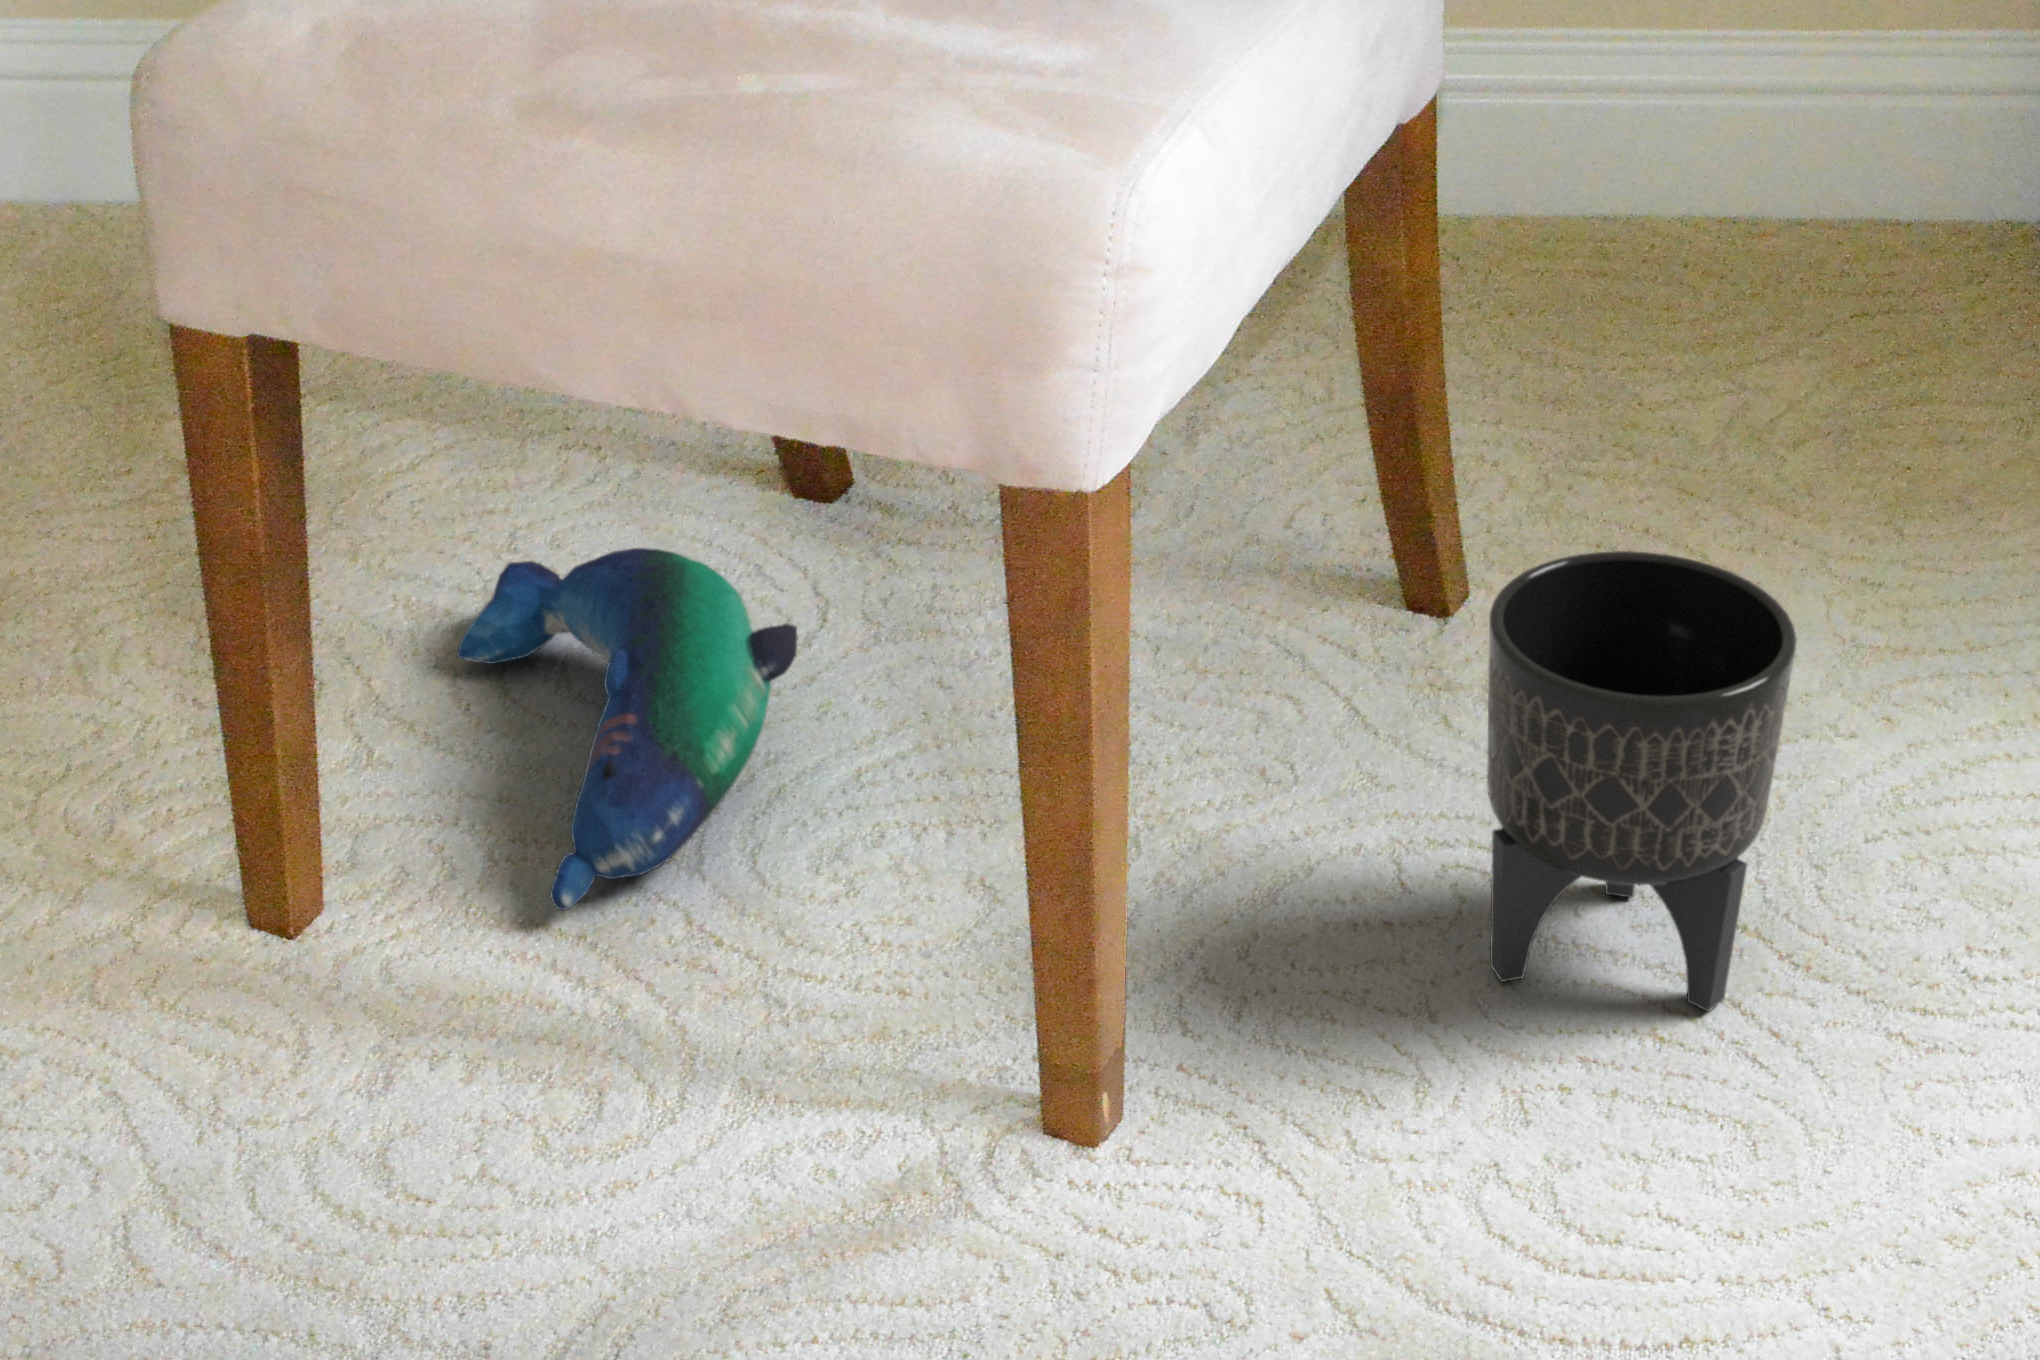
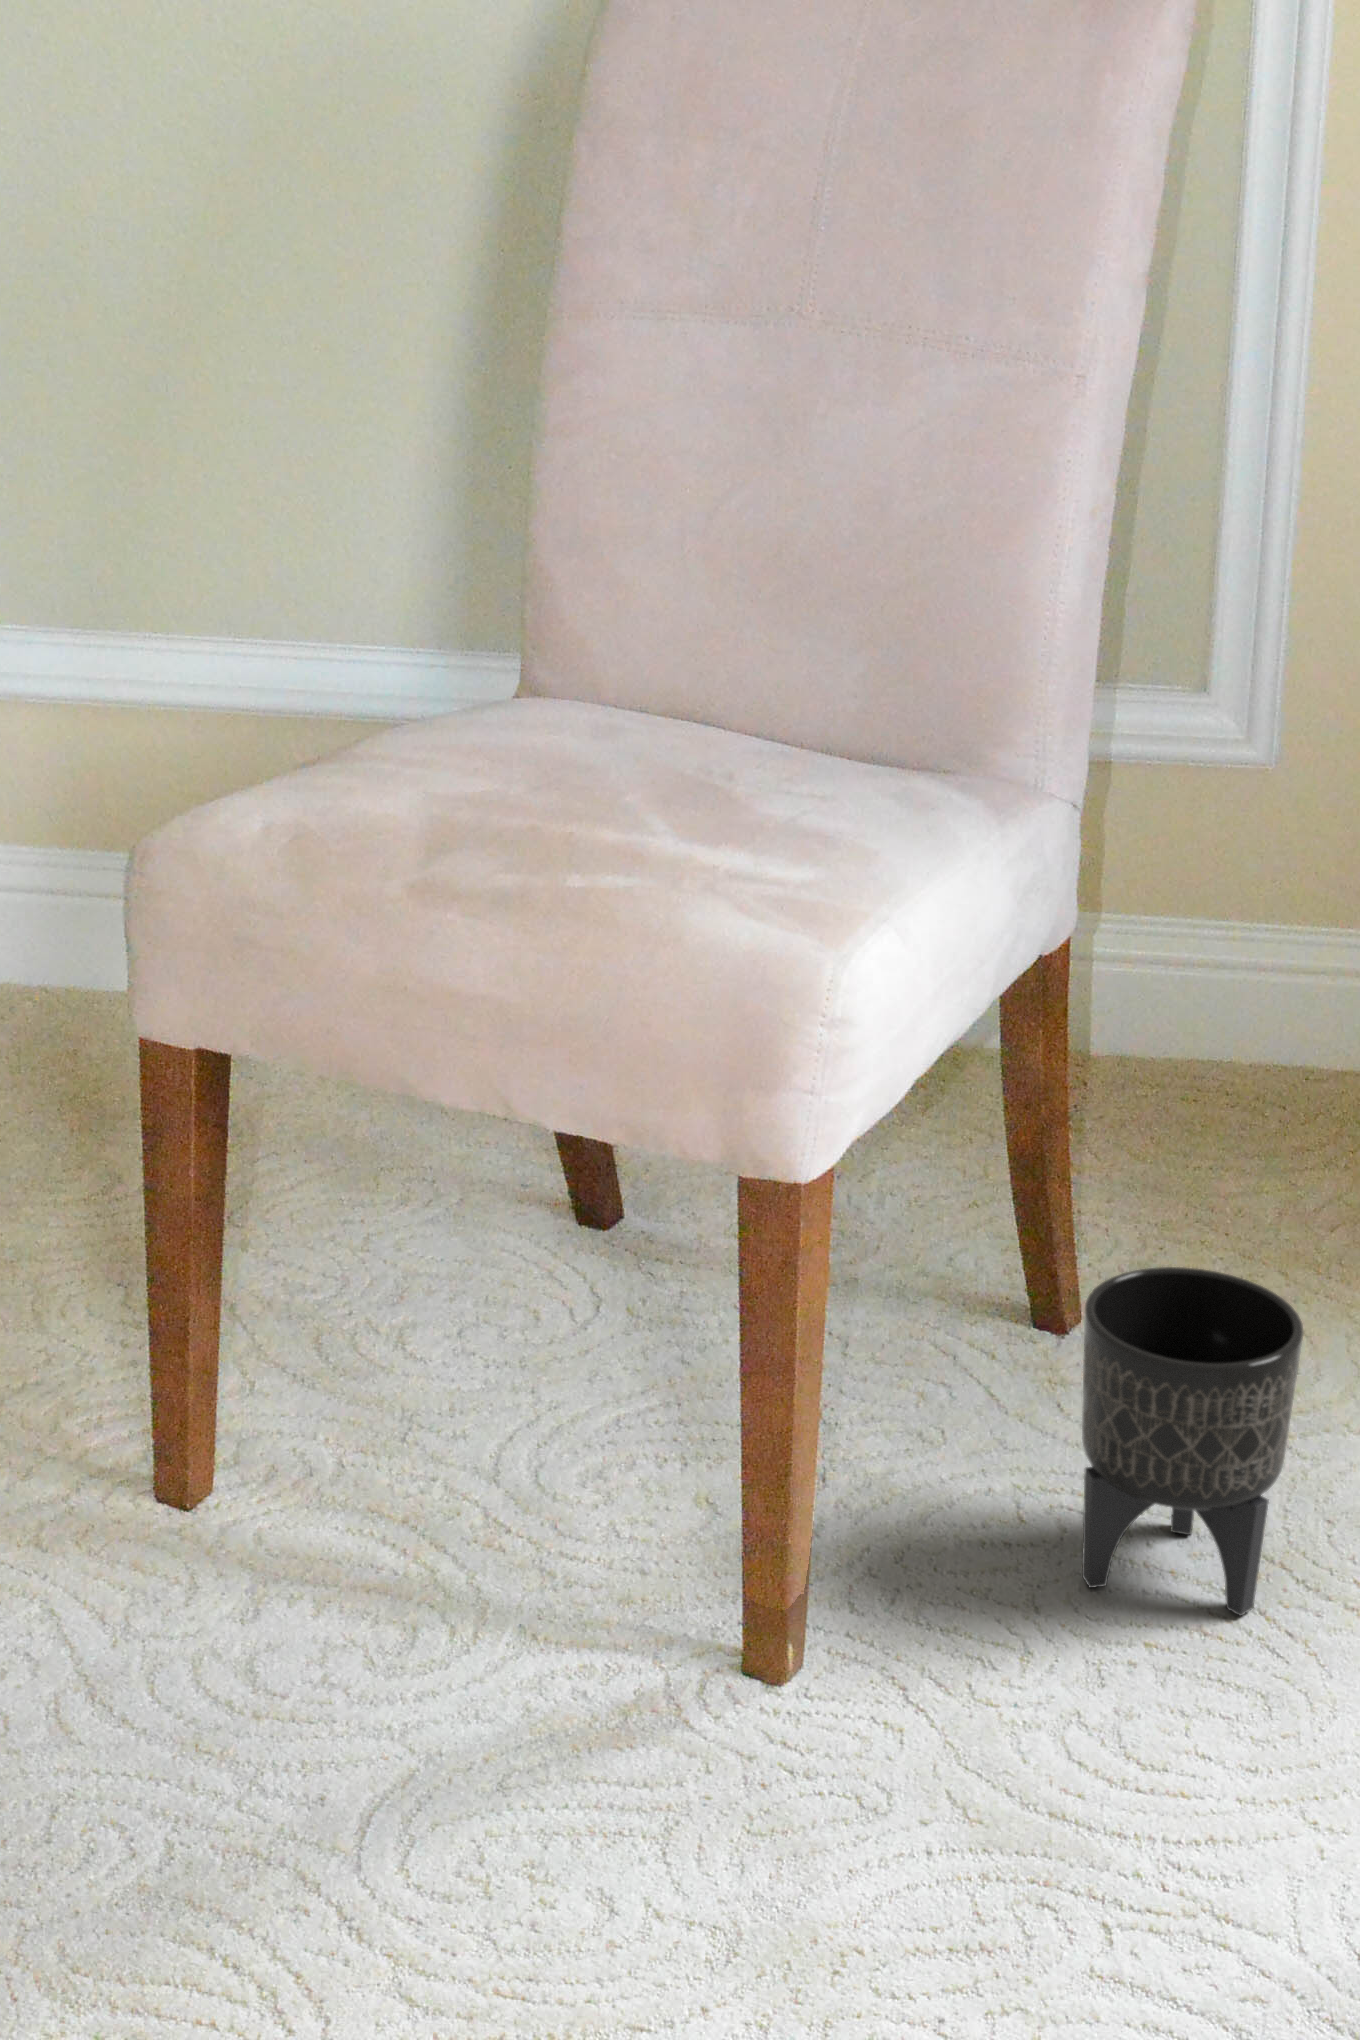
plush toy: present [457,548,797,910] -> none [321,1241,581,1500]

